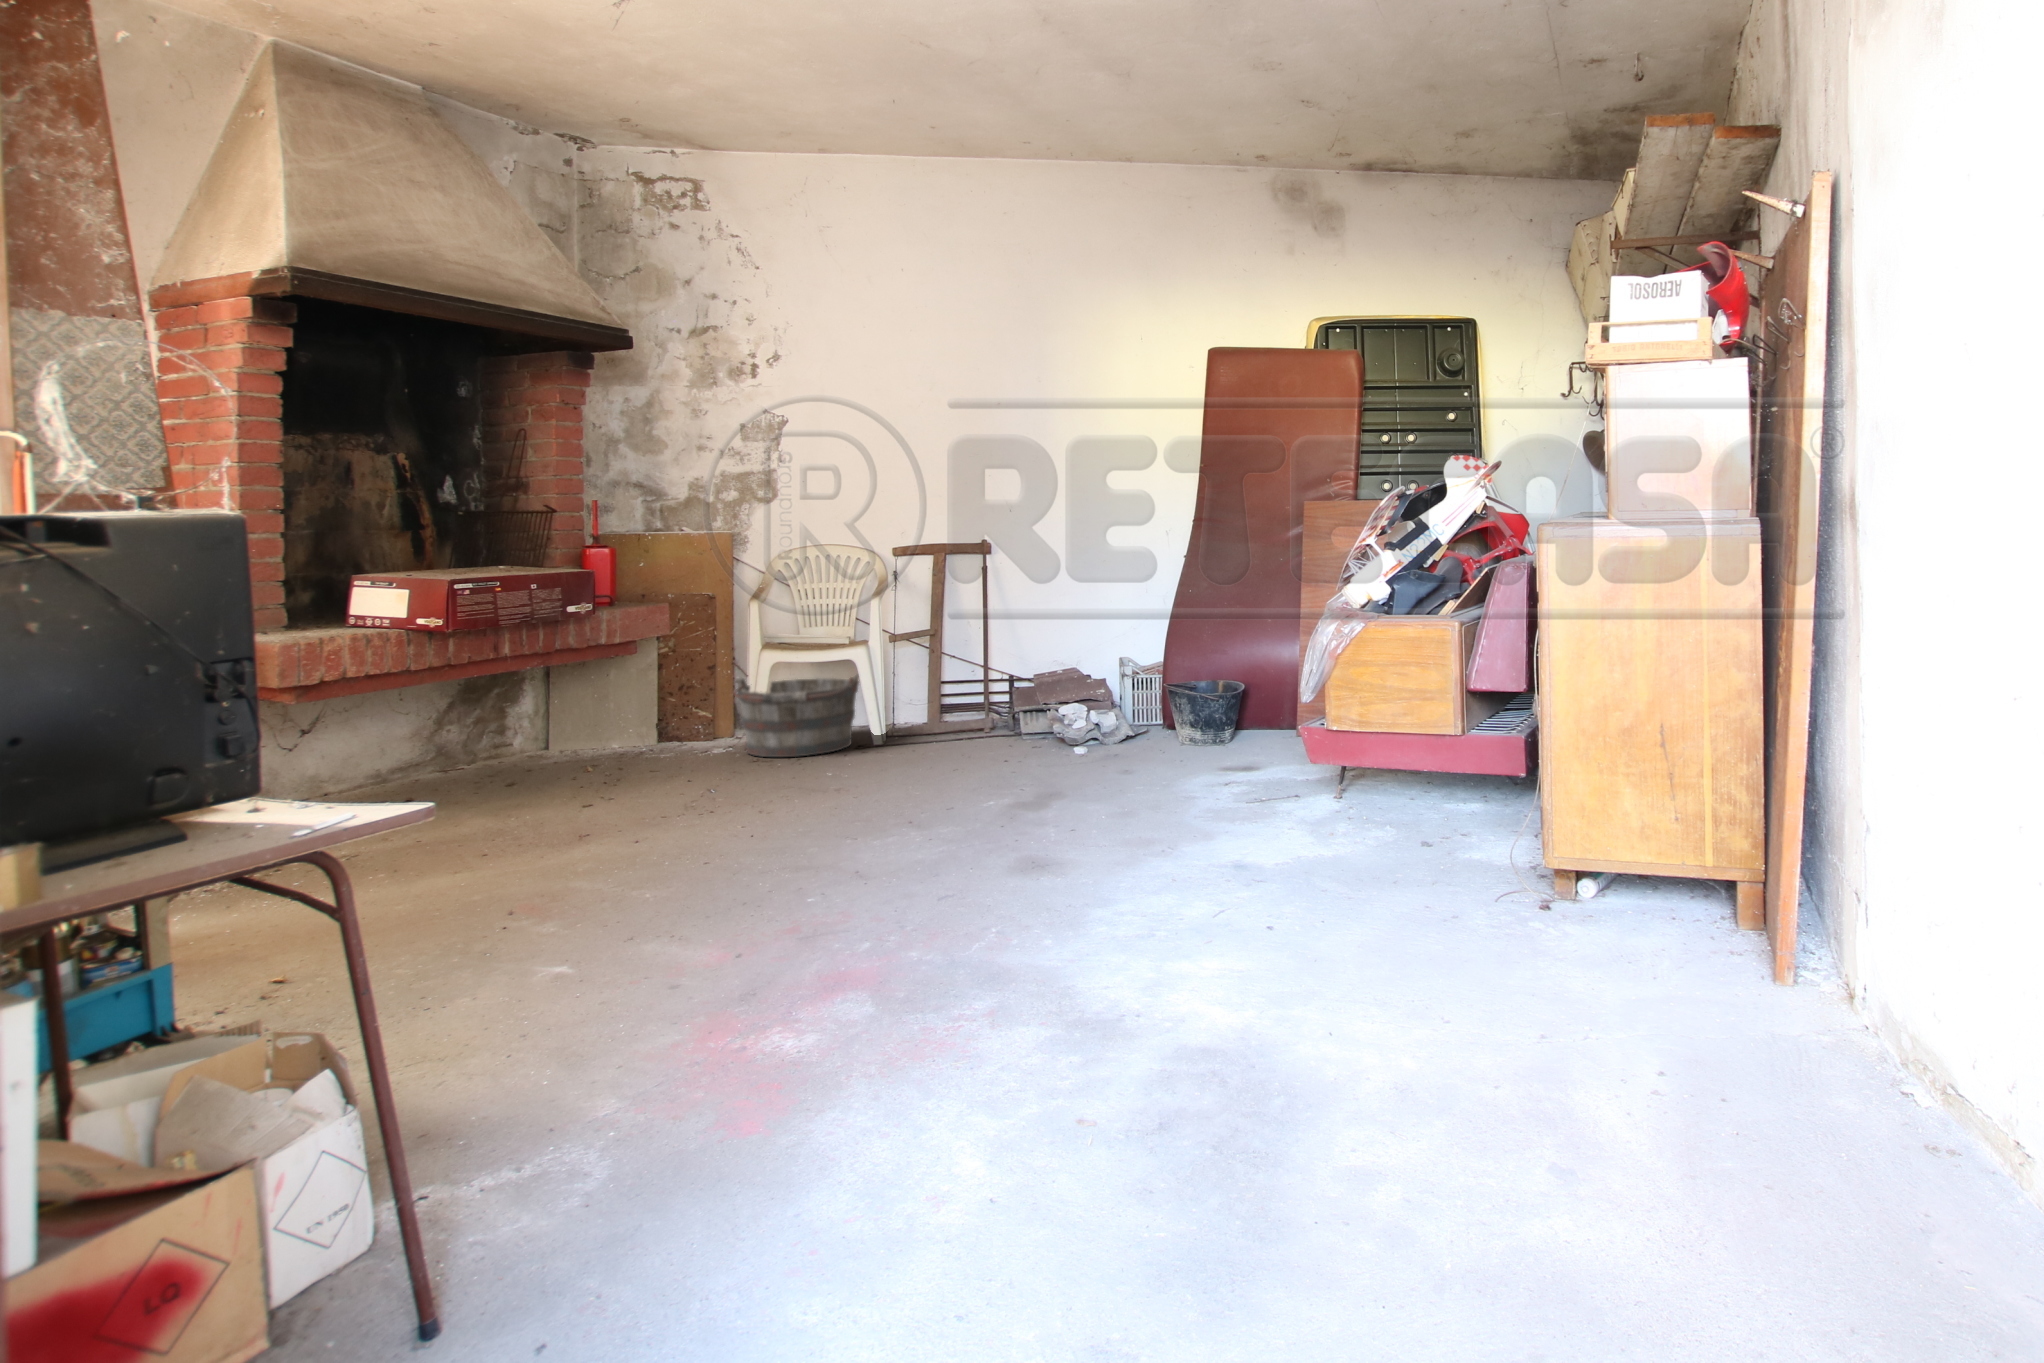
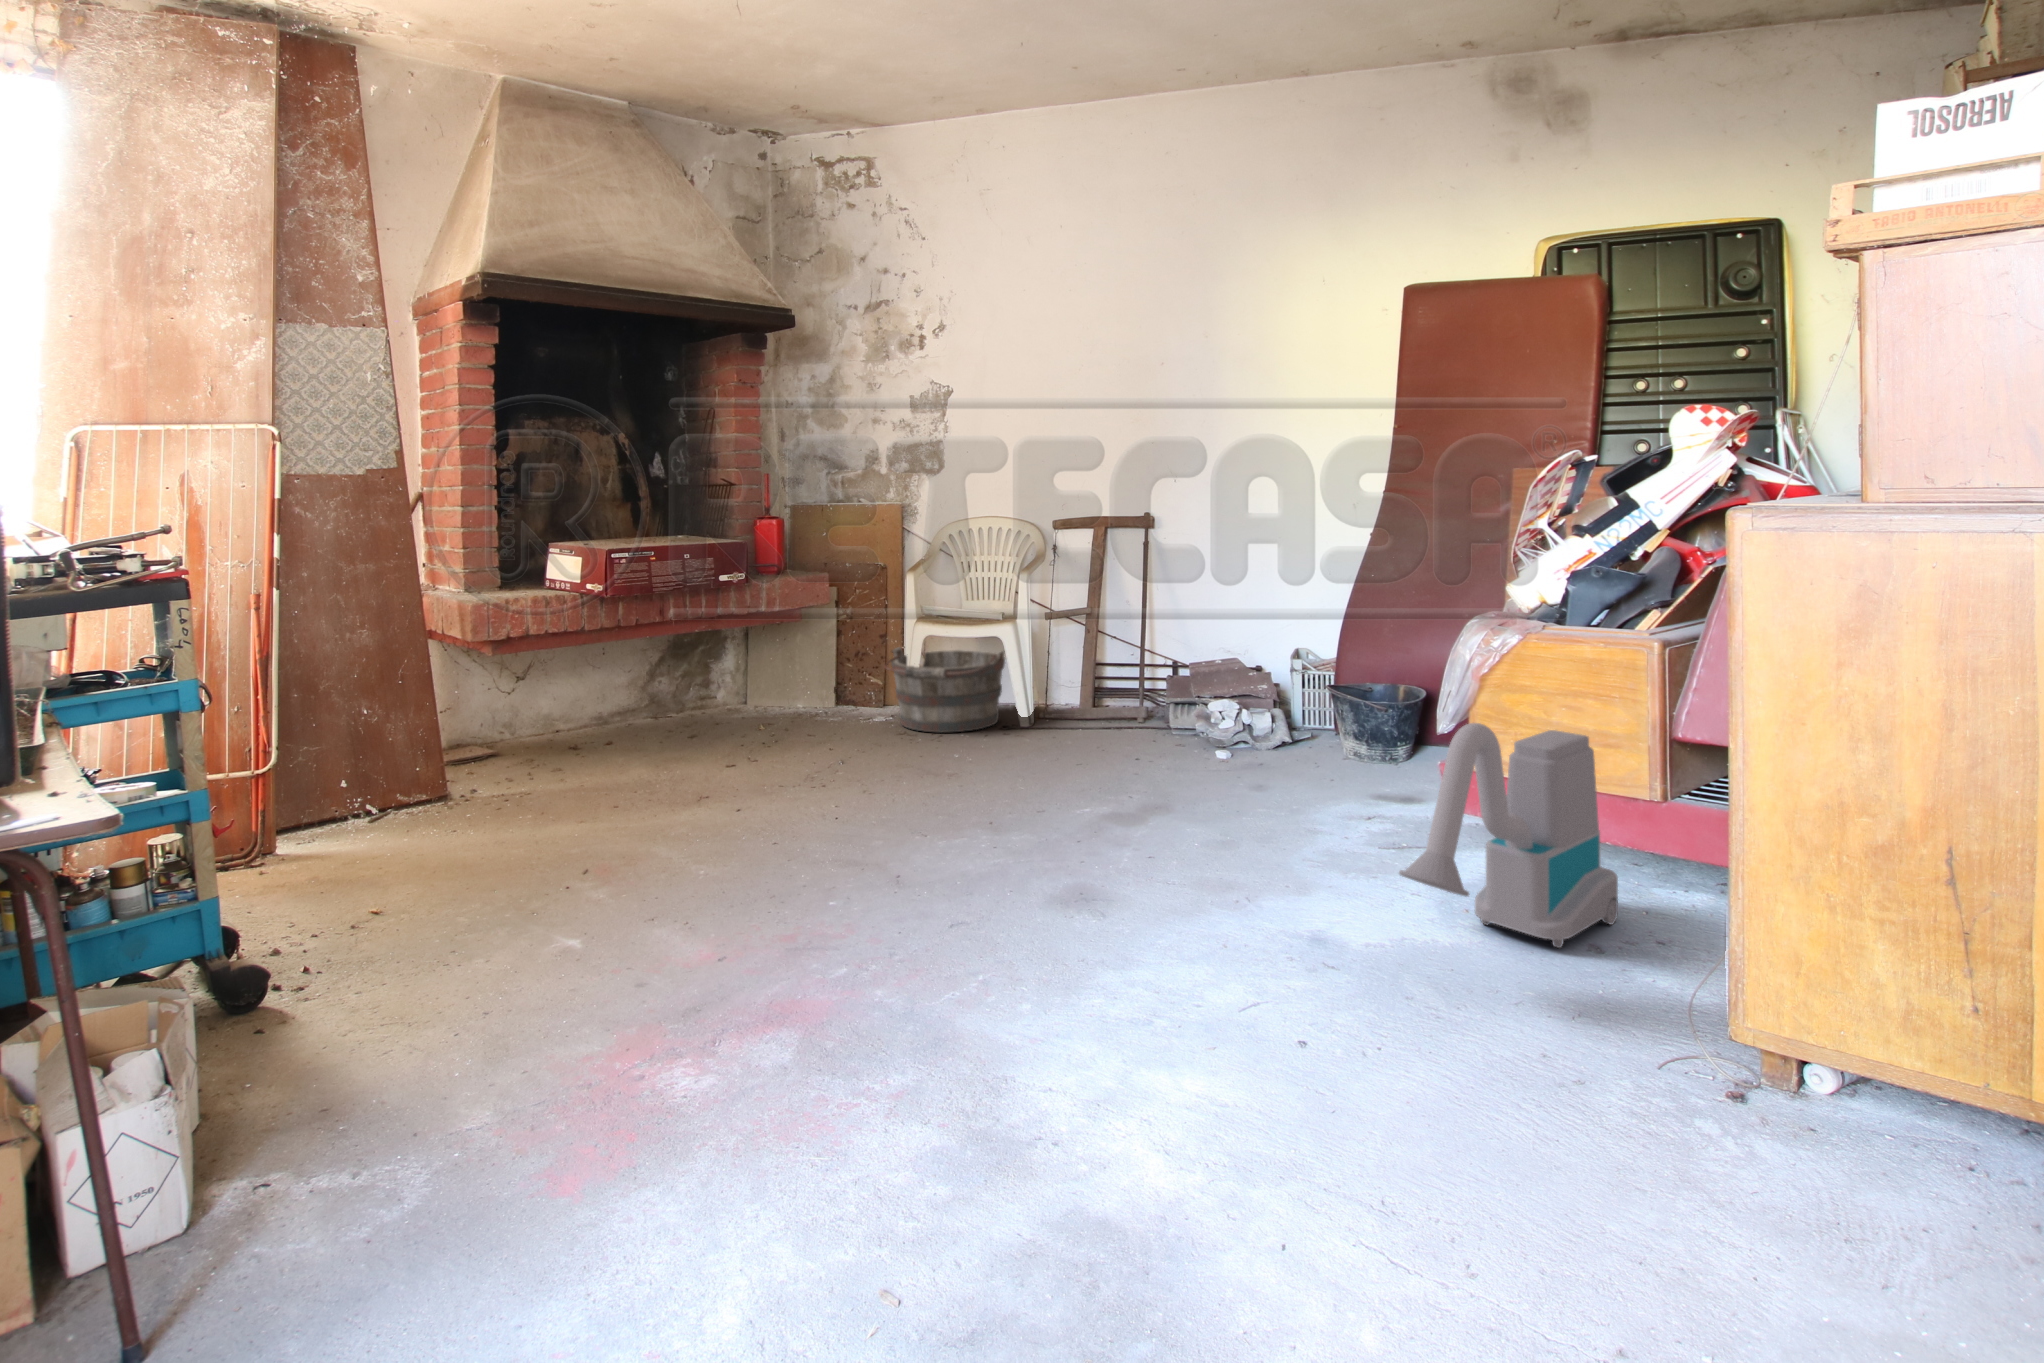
vacuum cleaner: none [1271,669,1396,824] -> present [1399,723,1618,948]

